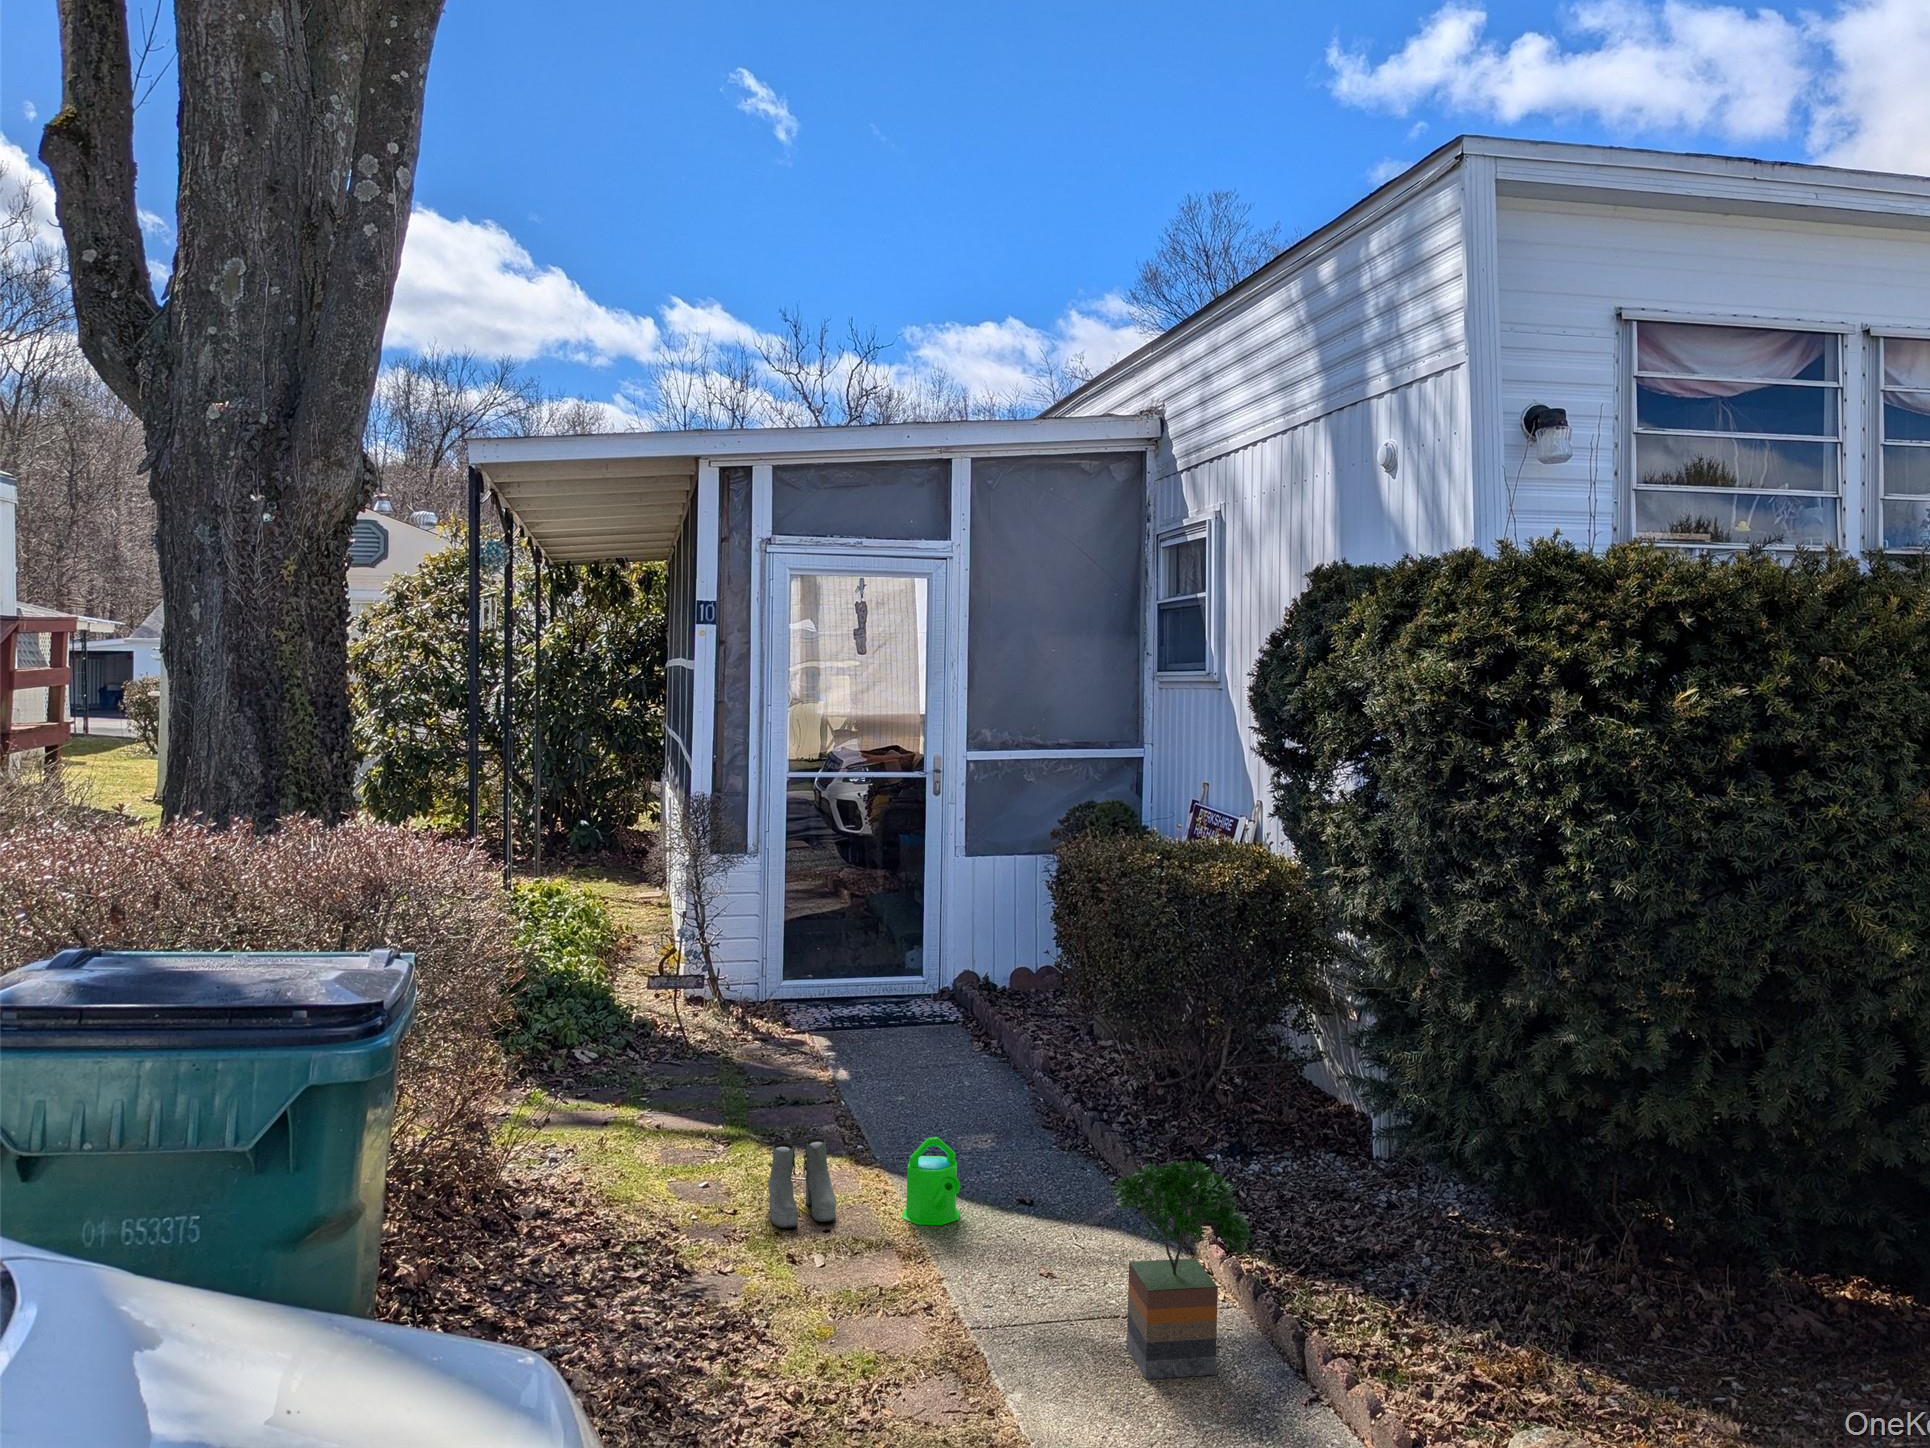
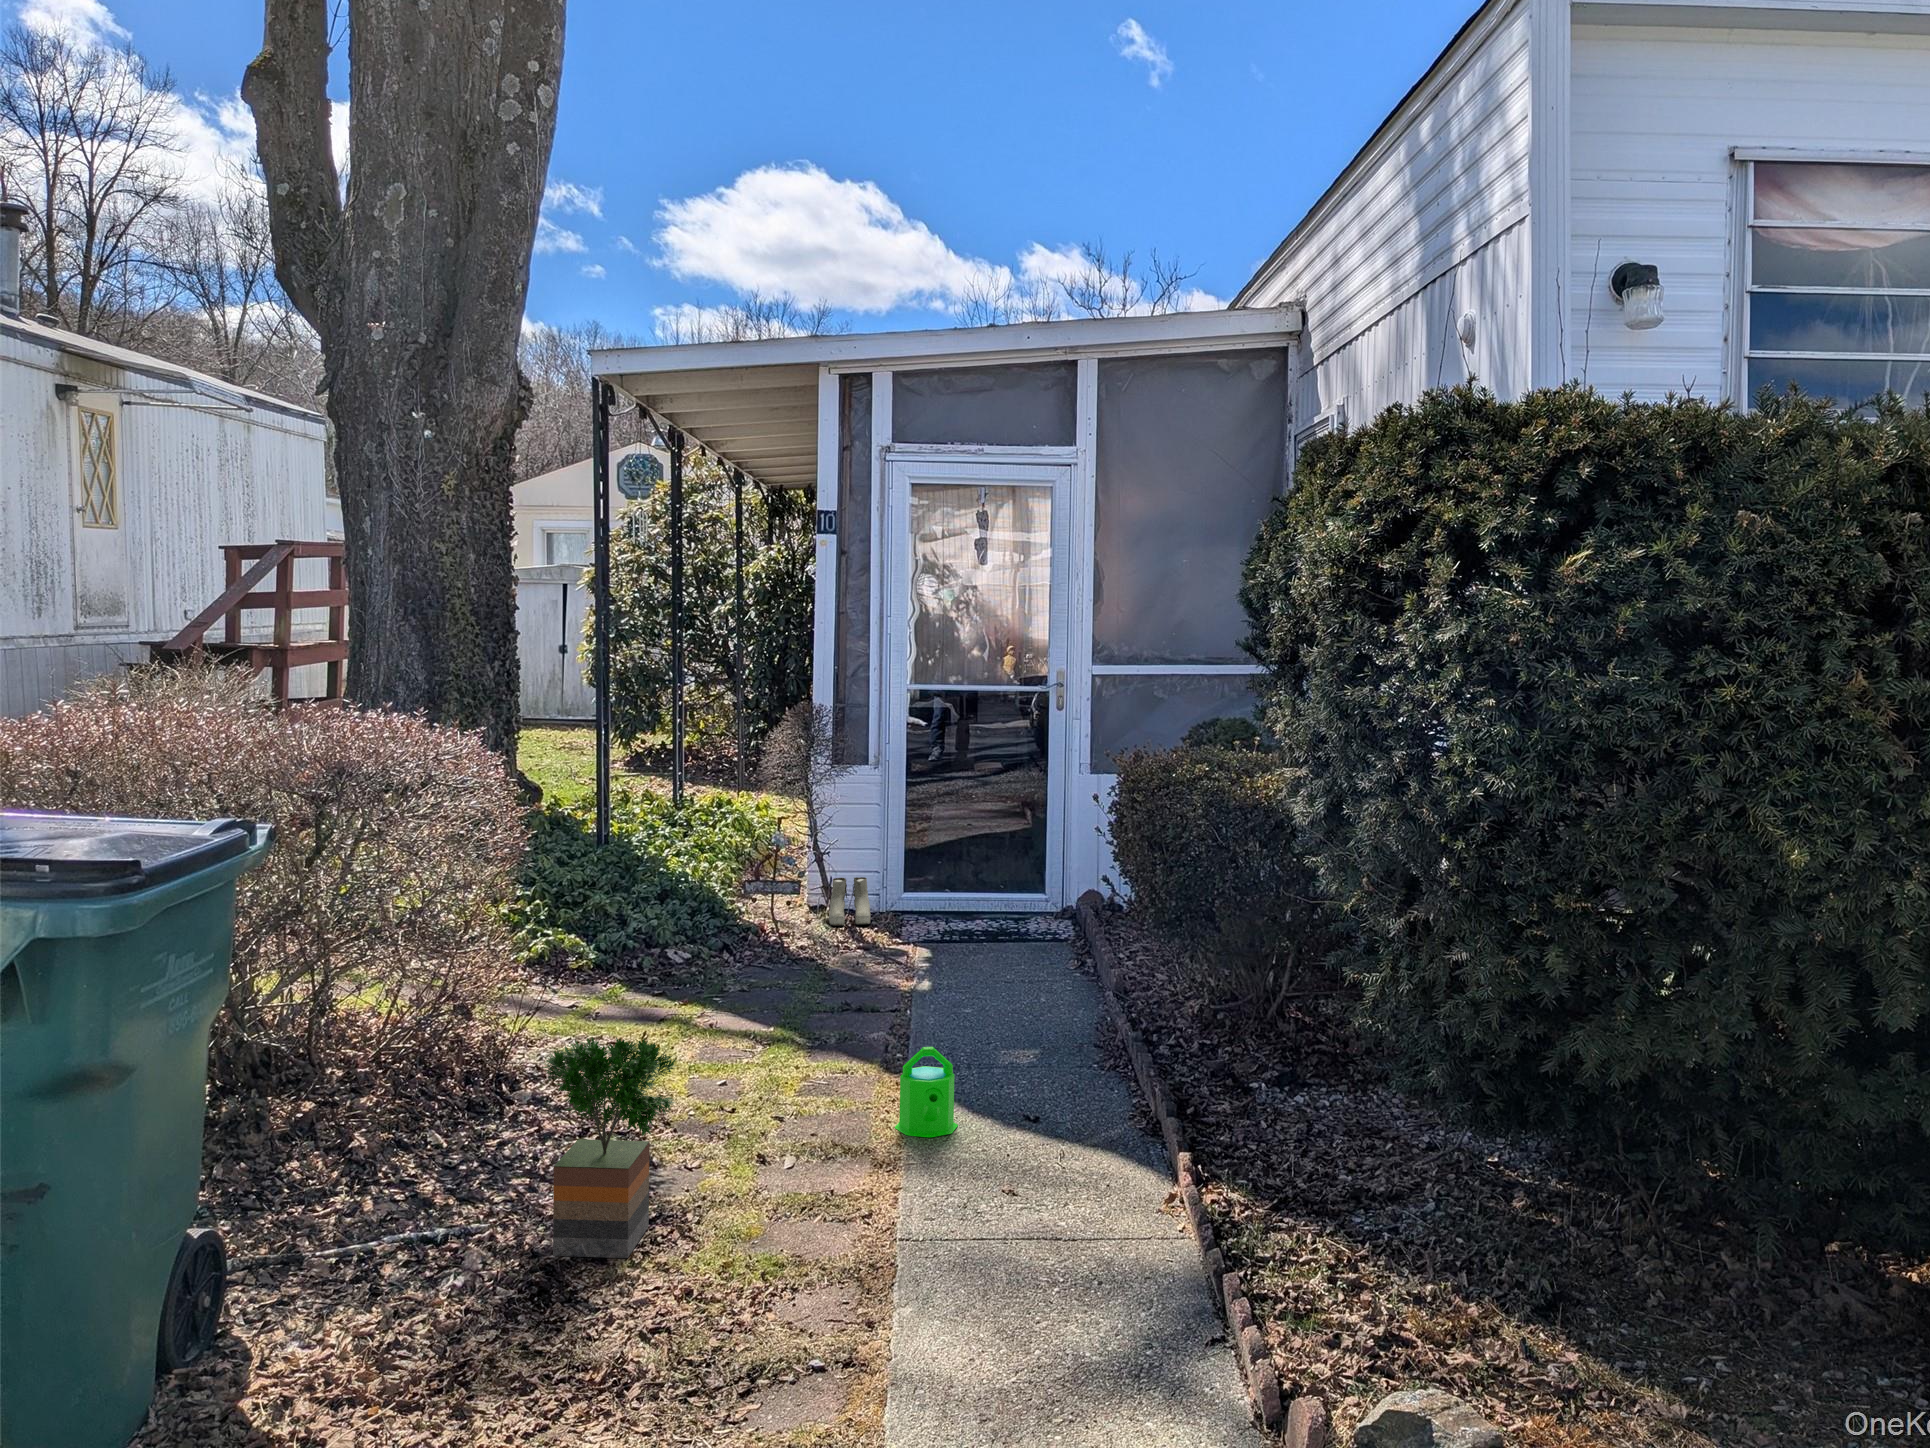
boots: present [768,1138,836,1228] -> present [829,877,871,926]
potted tree: present [1112,1158,1251,1379] -> present [543,1037,676,1258]

